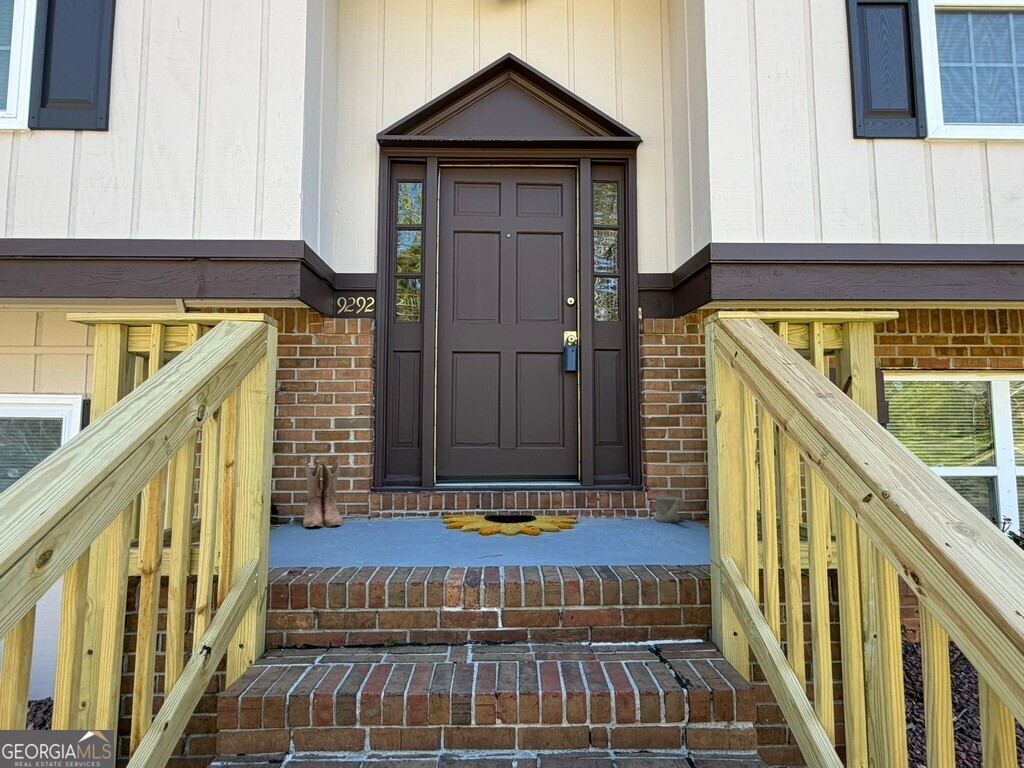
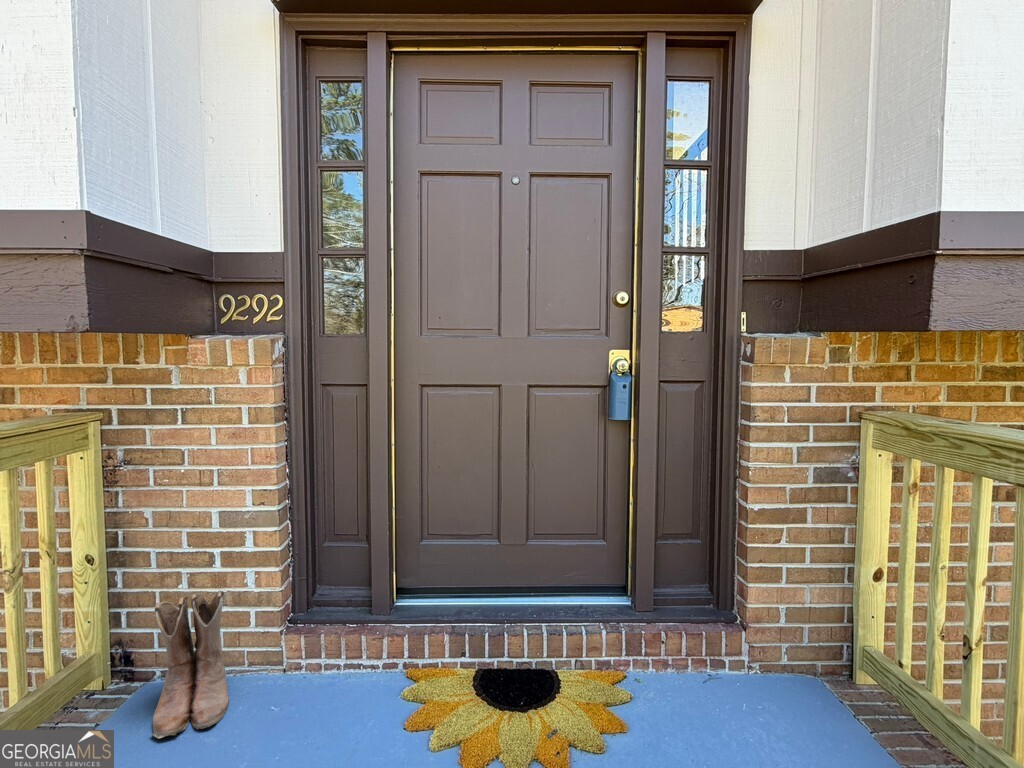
watering can: present [655,495,684,522] -> none [765,643,835,714]

